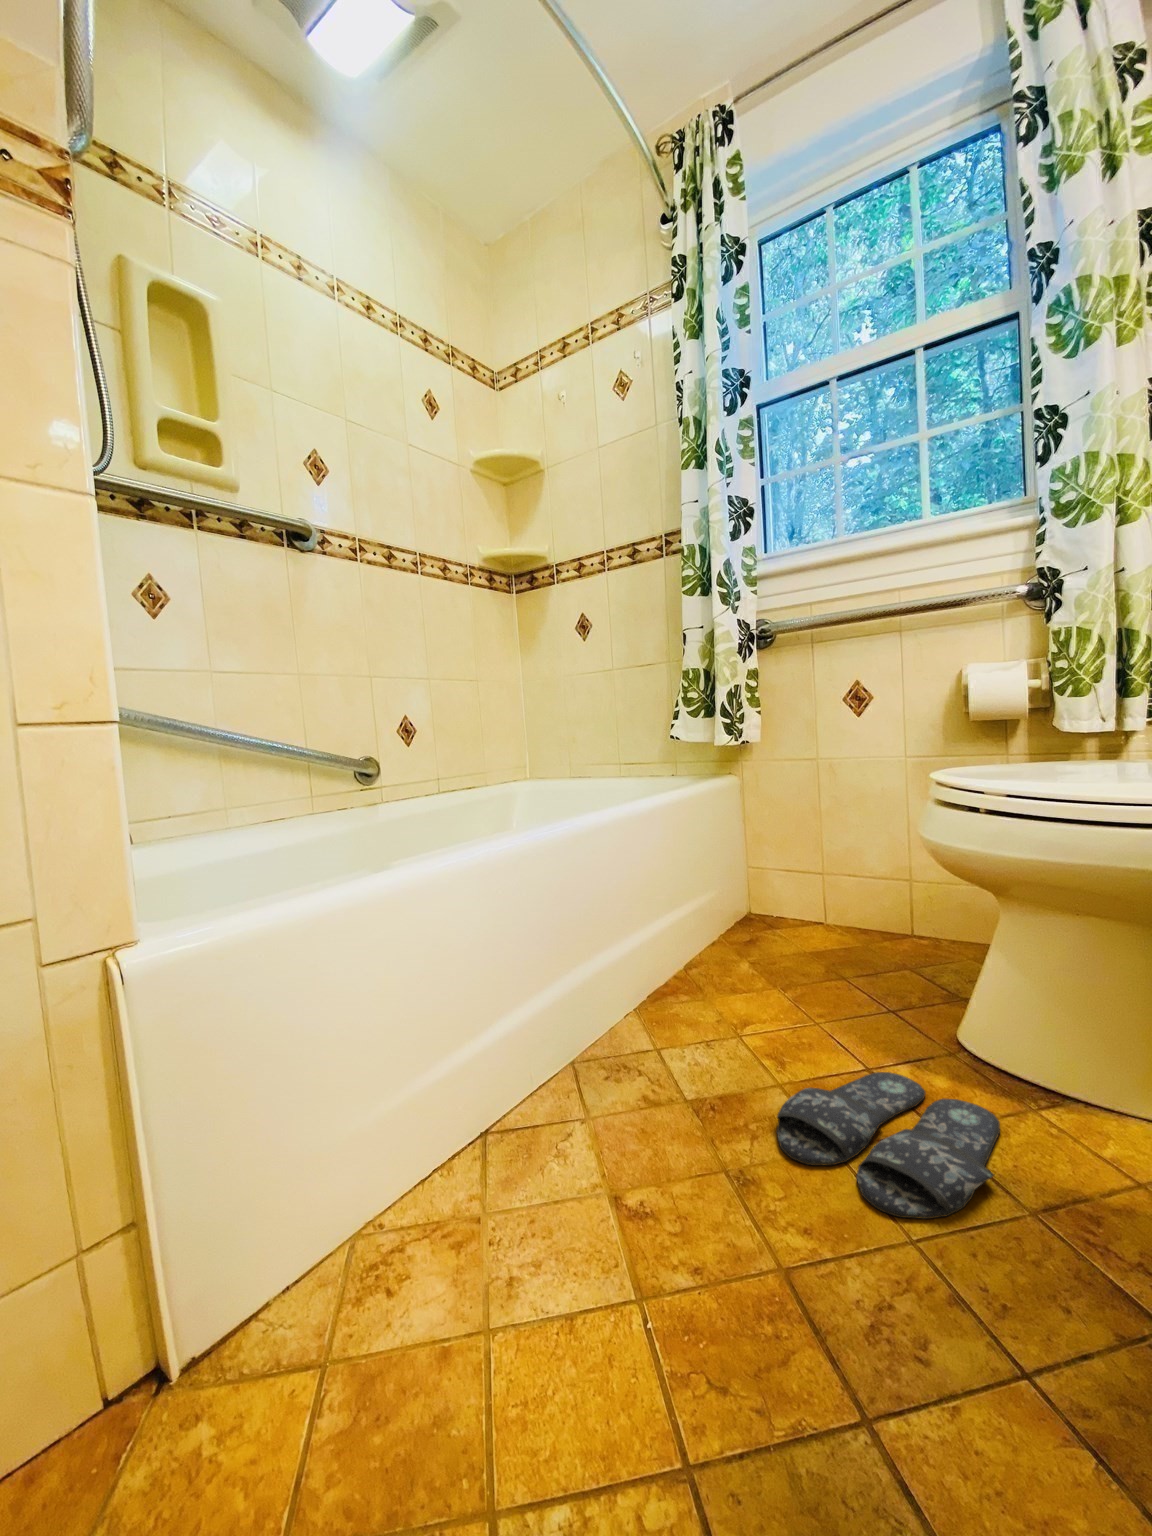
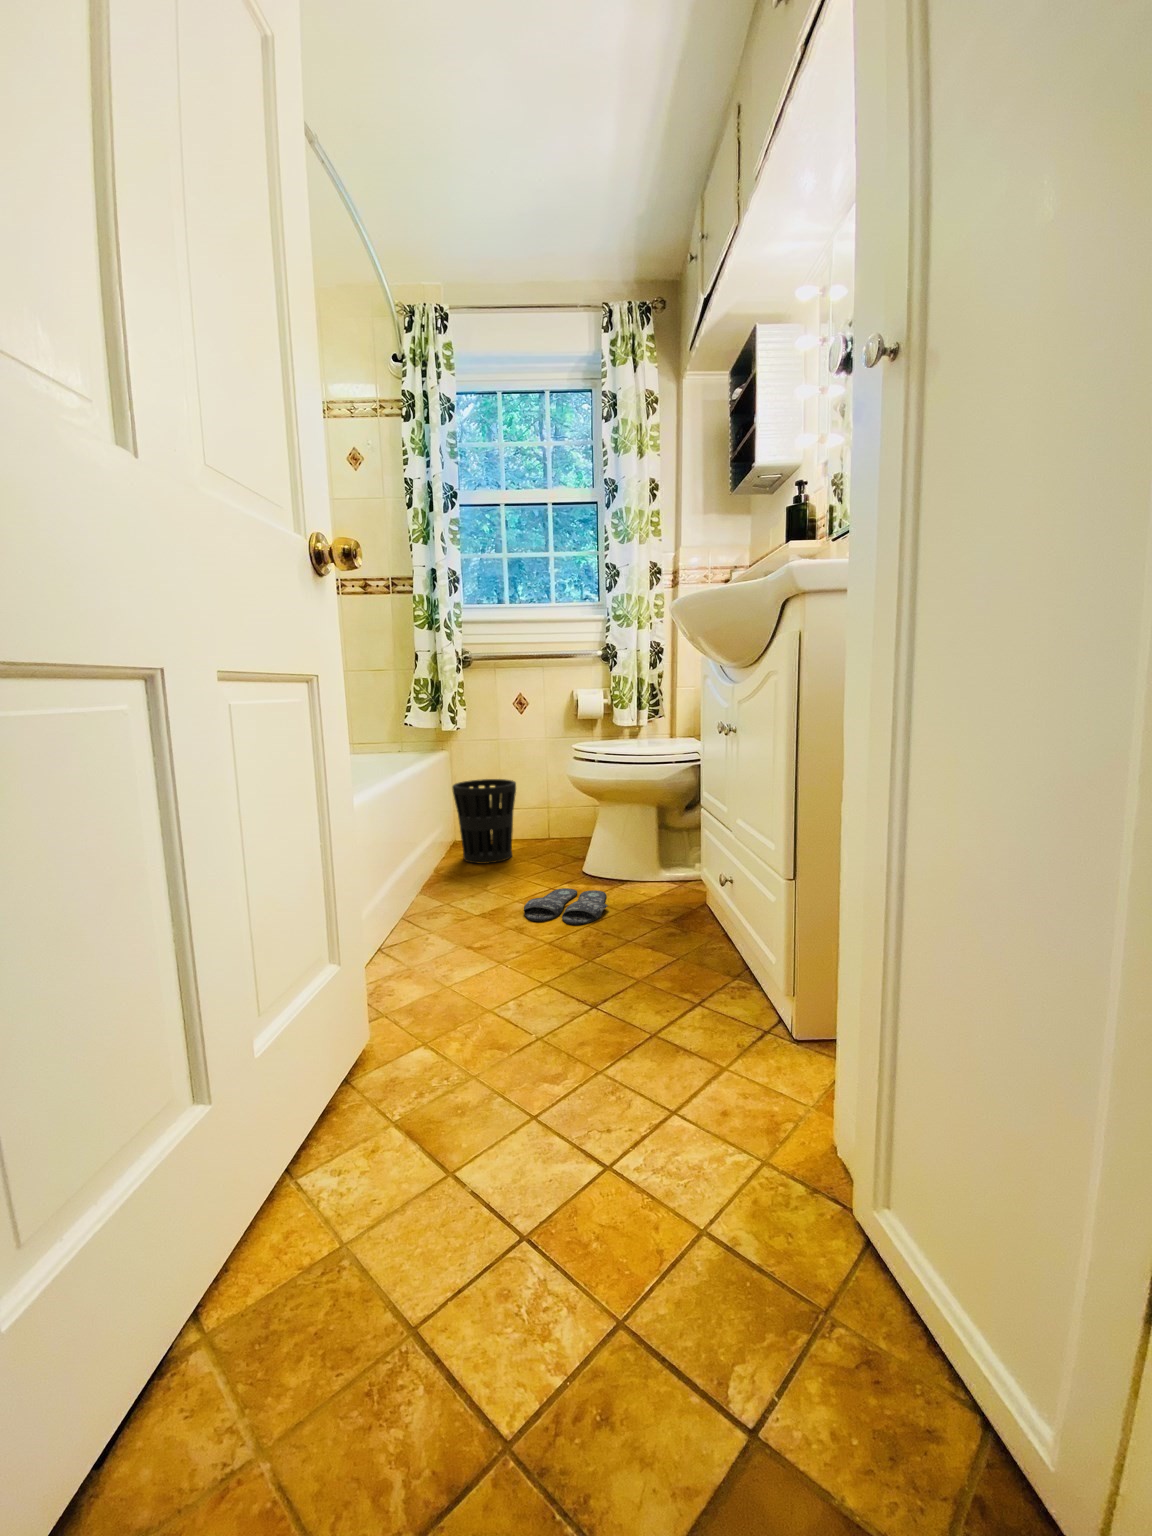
wastebasket: none [726,825,836,971] -> present [452,779,516,864]

